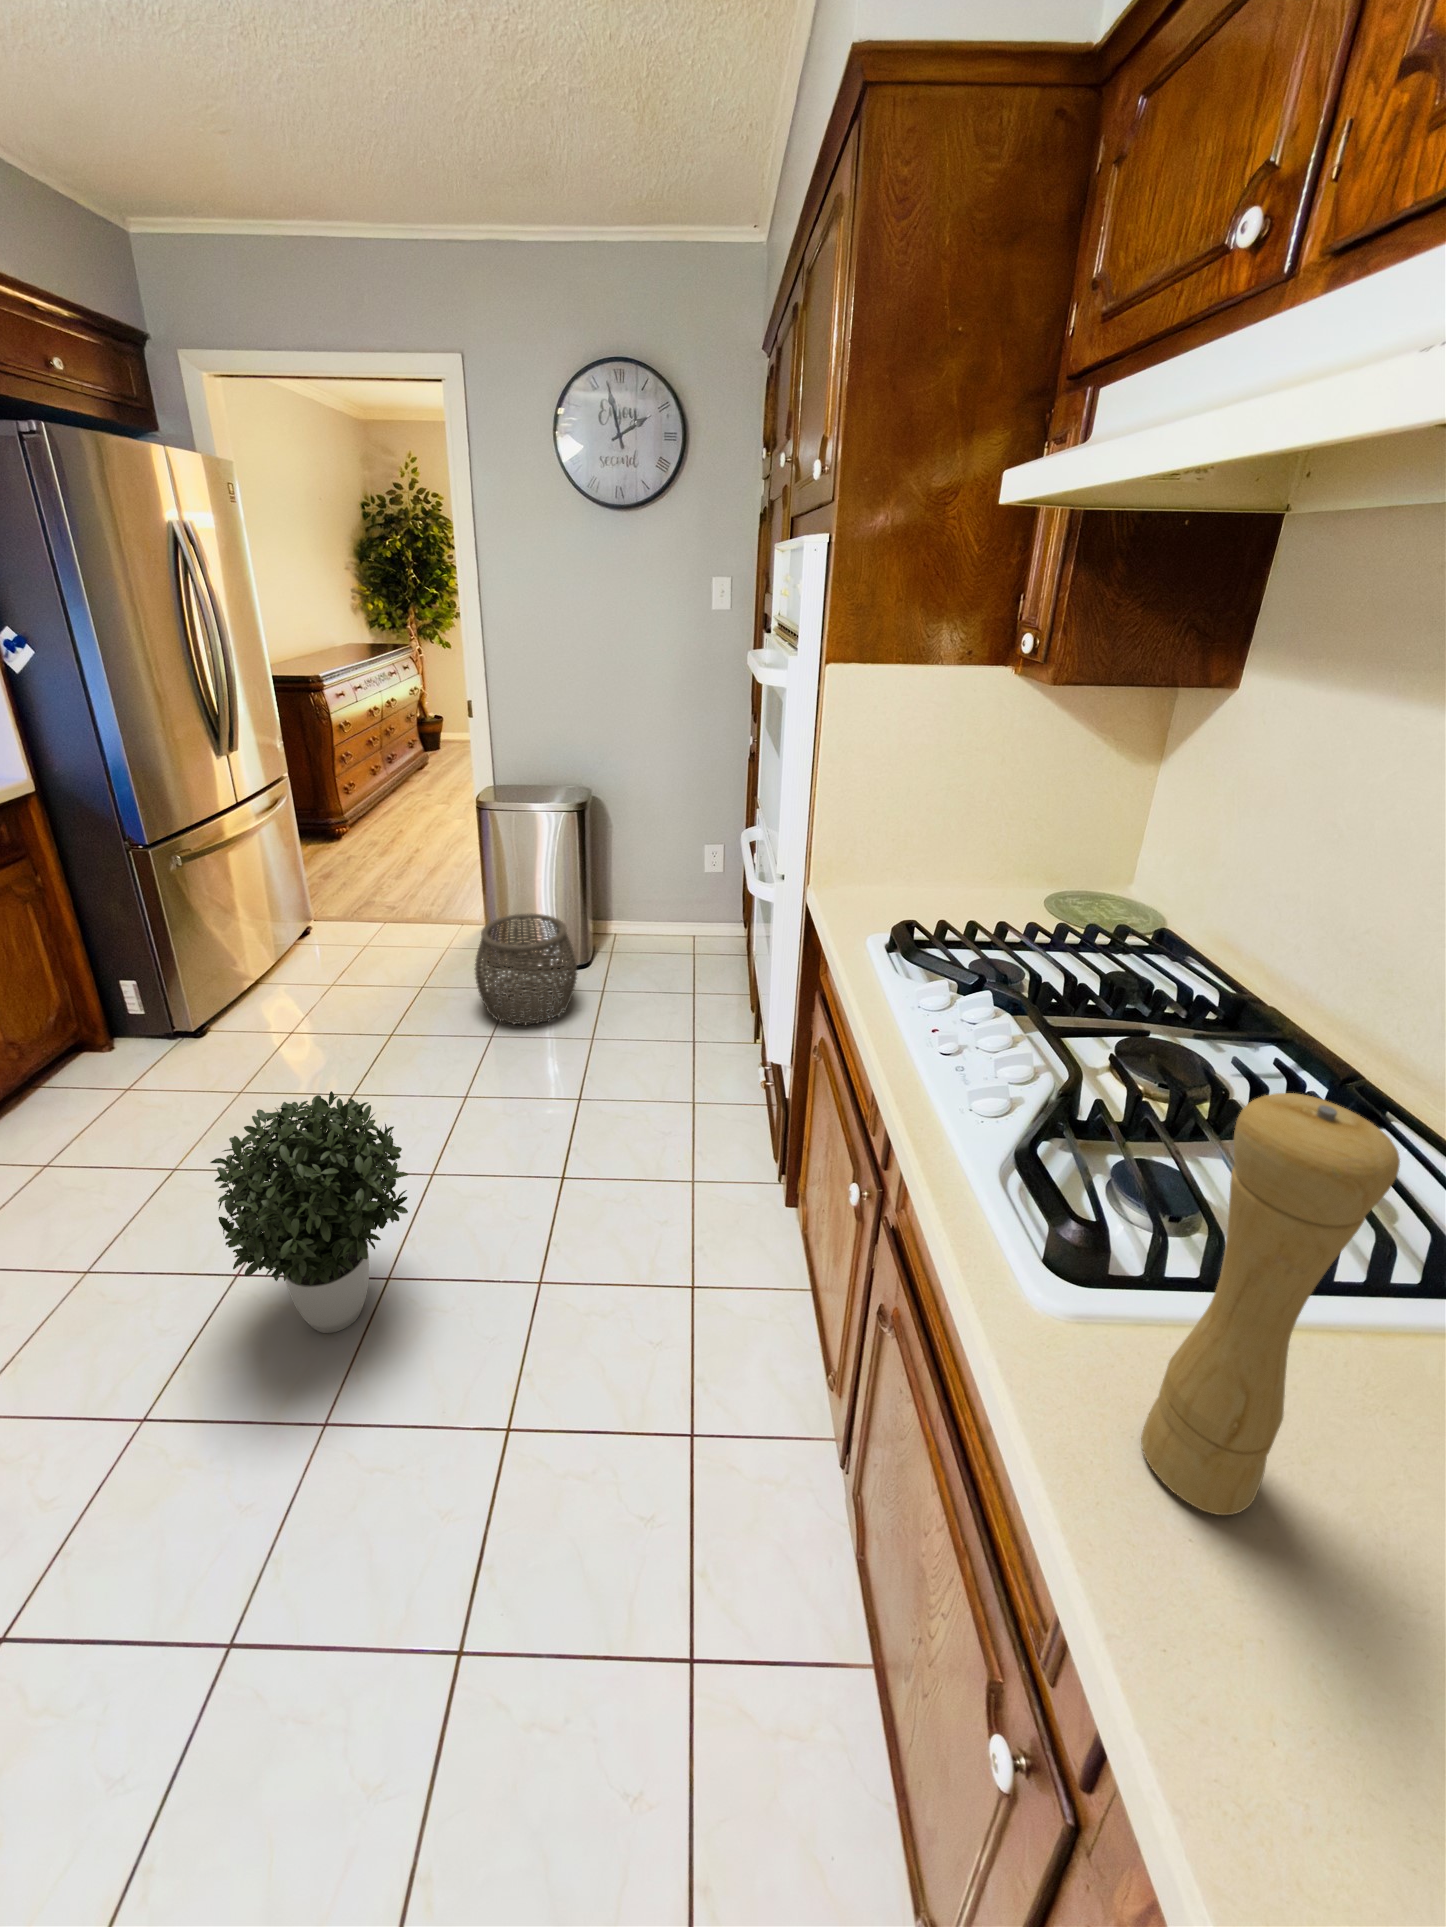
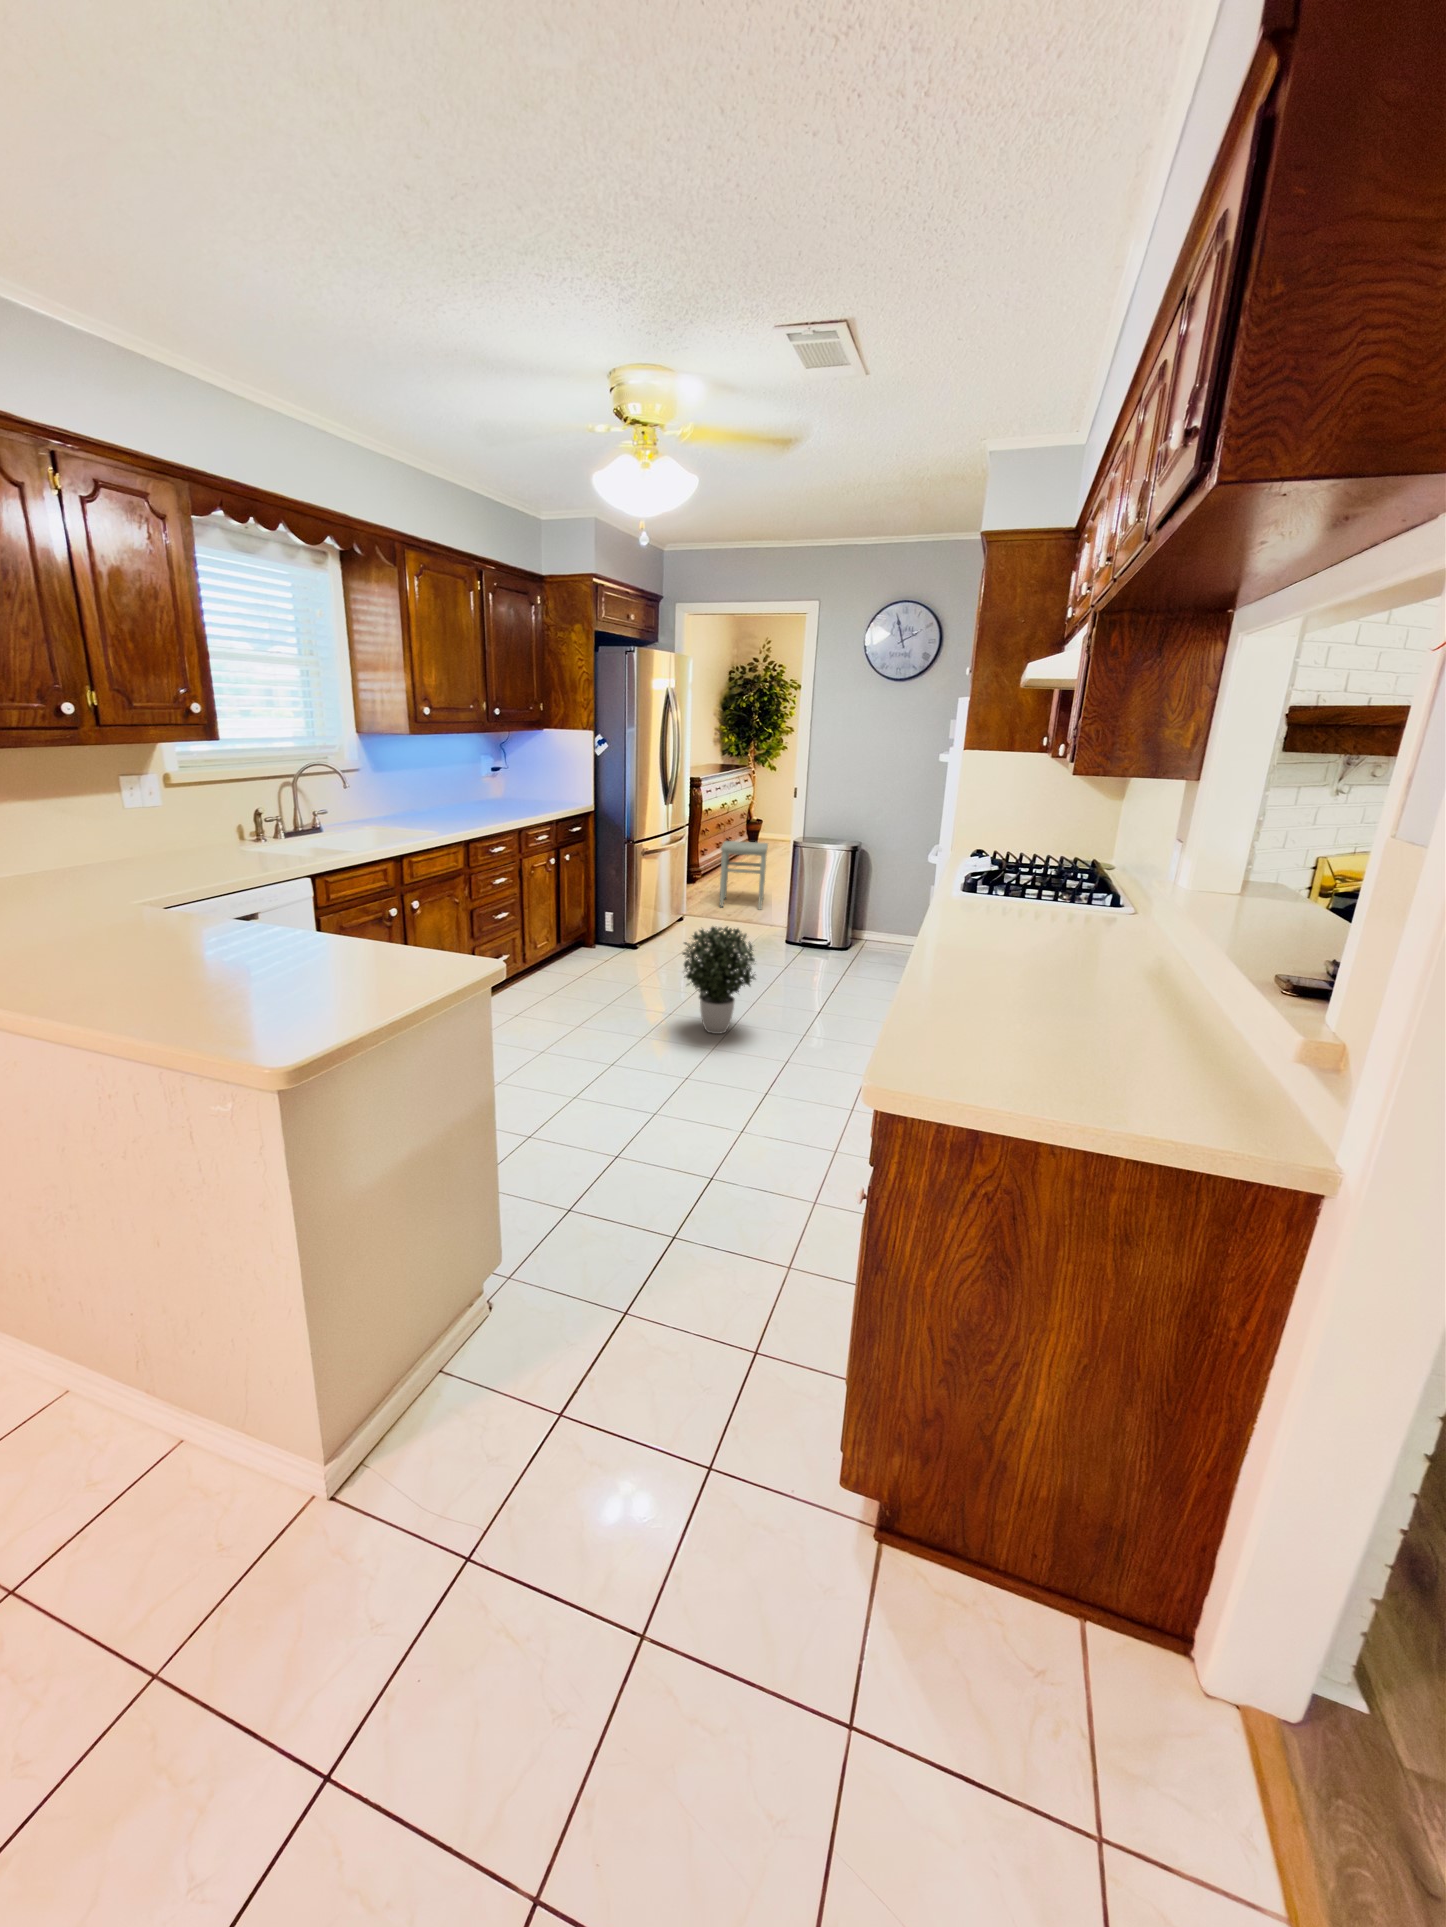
stool: none [360,780,448,895] -> present [720,841,768,909]
woven basket: present [475,914,577,1025] -> none [782,906,841,966]
pepper mill: present [1141,1093,1400,1515] -> none [972,810,1013,916]

